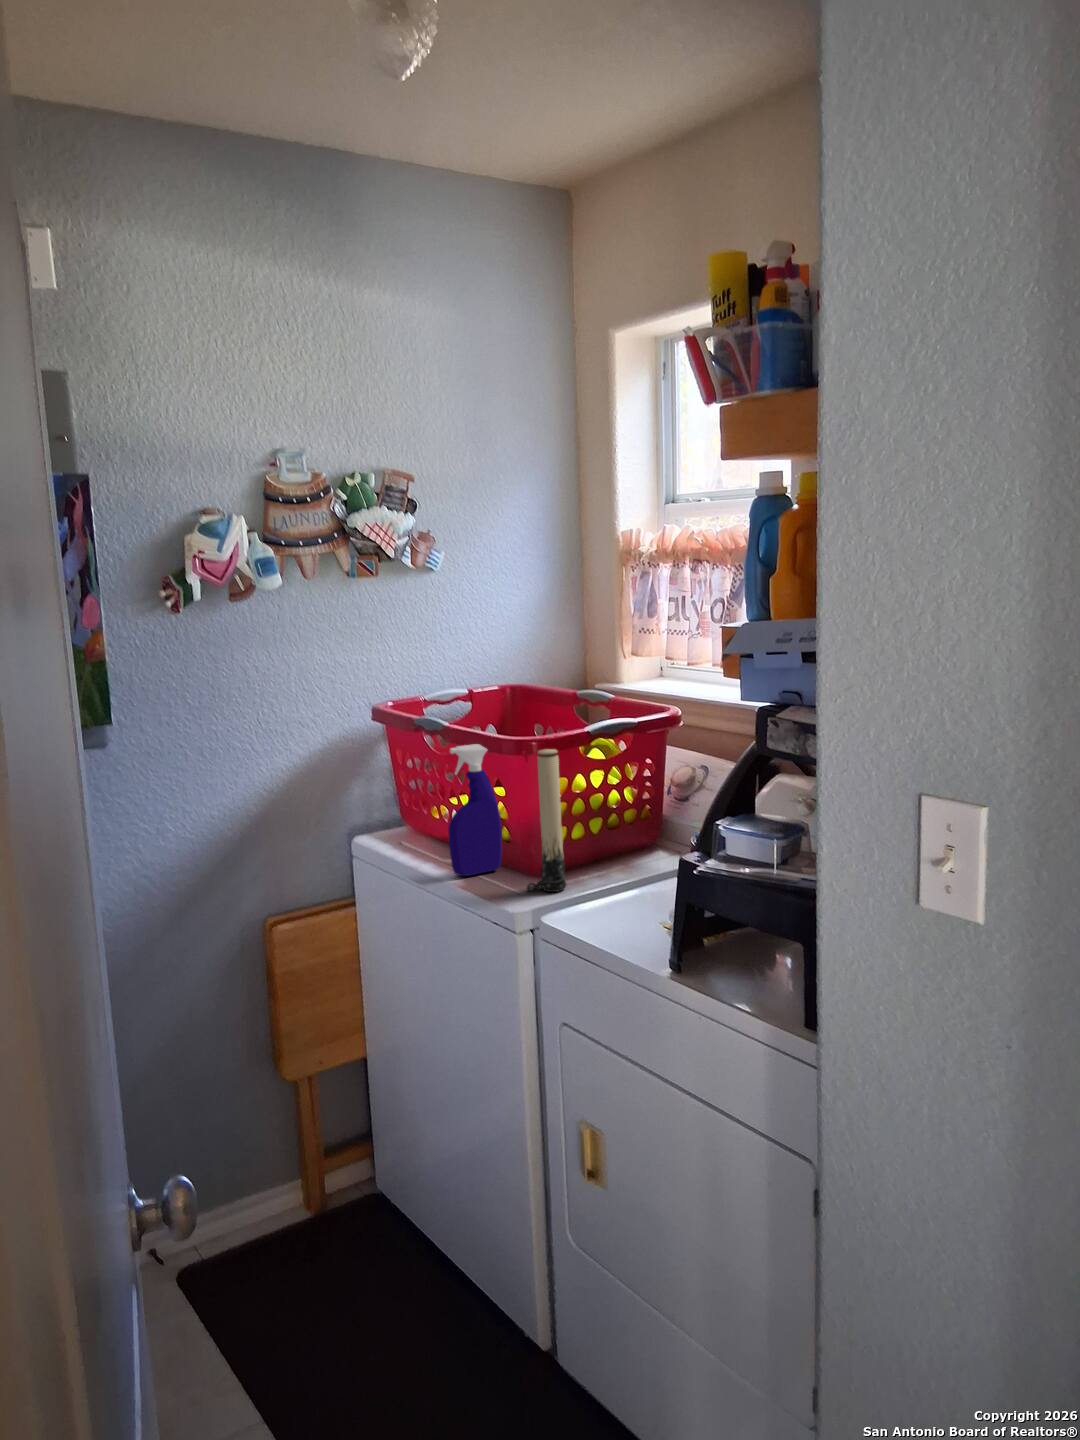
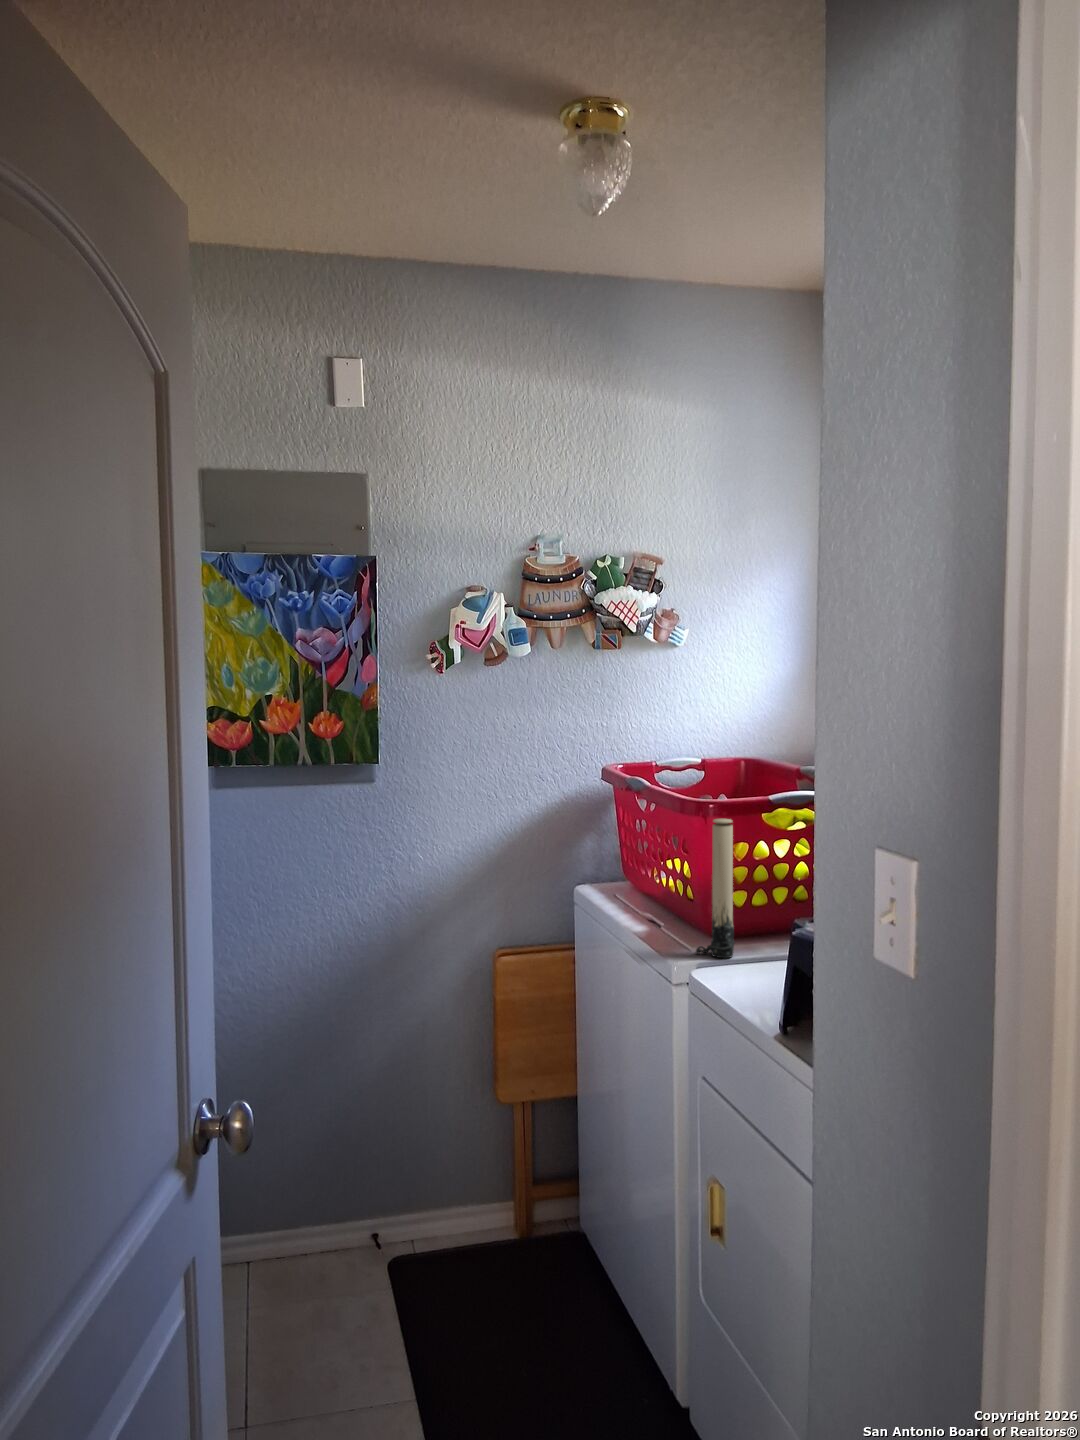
spray bottle: present [448,744,502,876] -> none [635,808,688,933]

